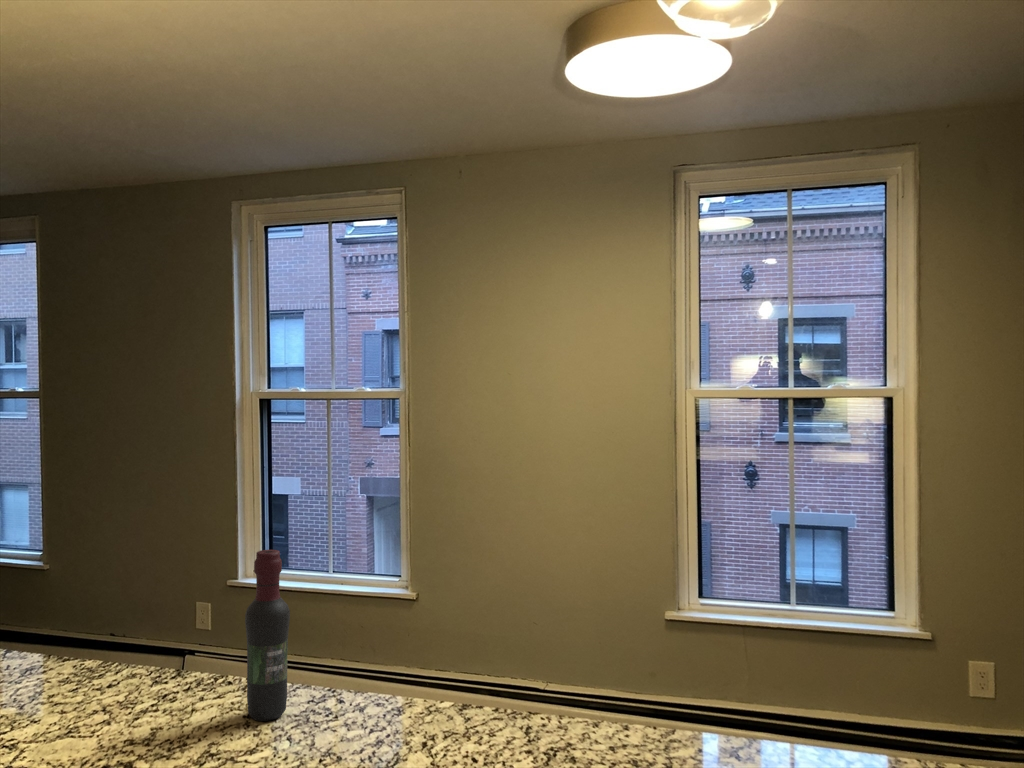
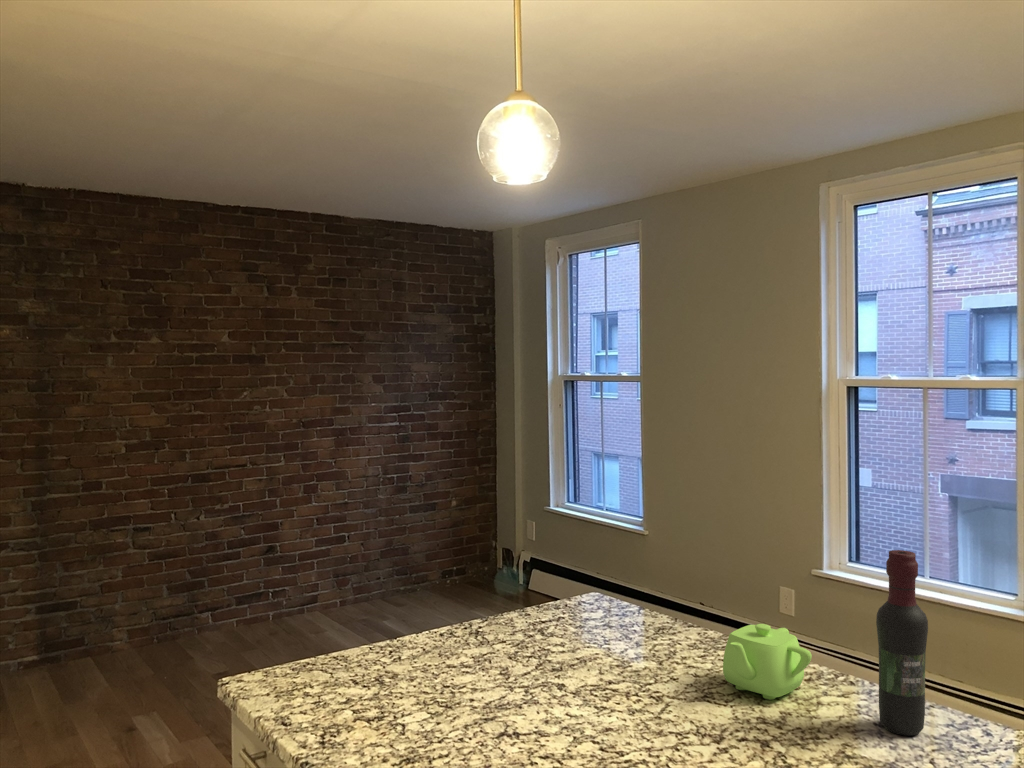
teapot: none [93,642,186,719] -> present [723,624,812,700]

